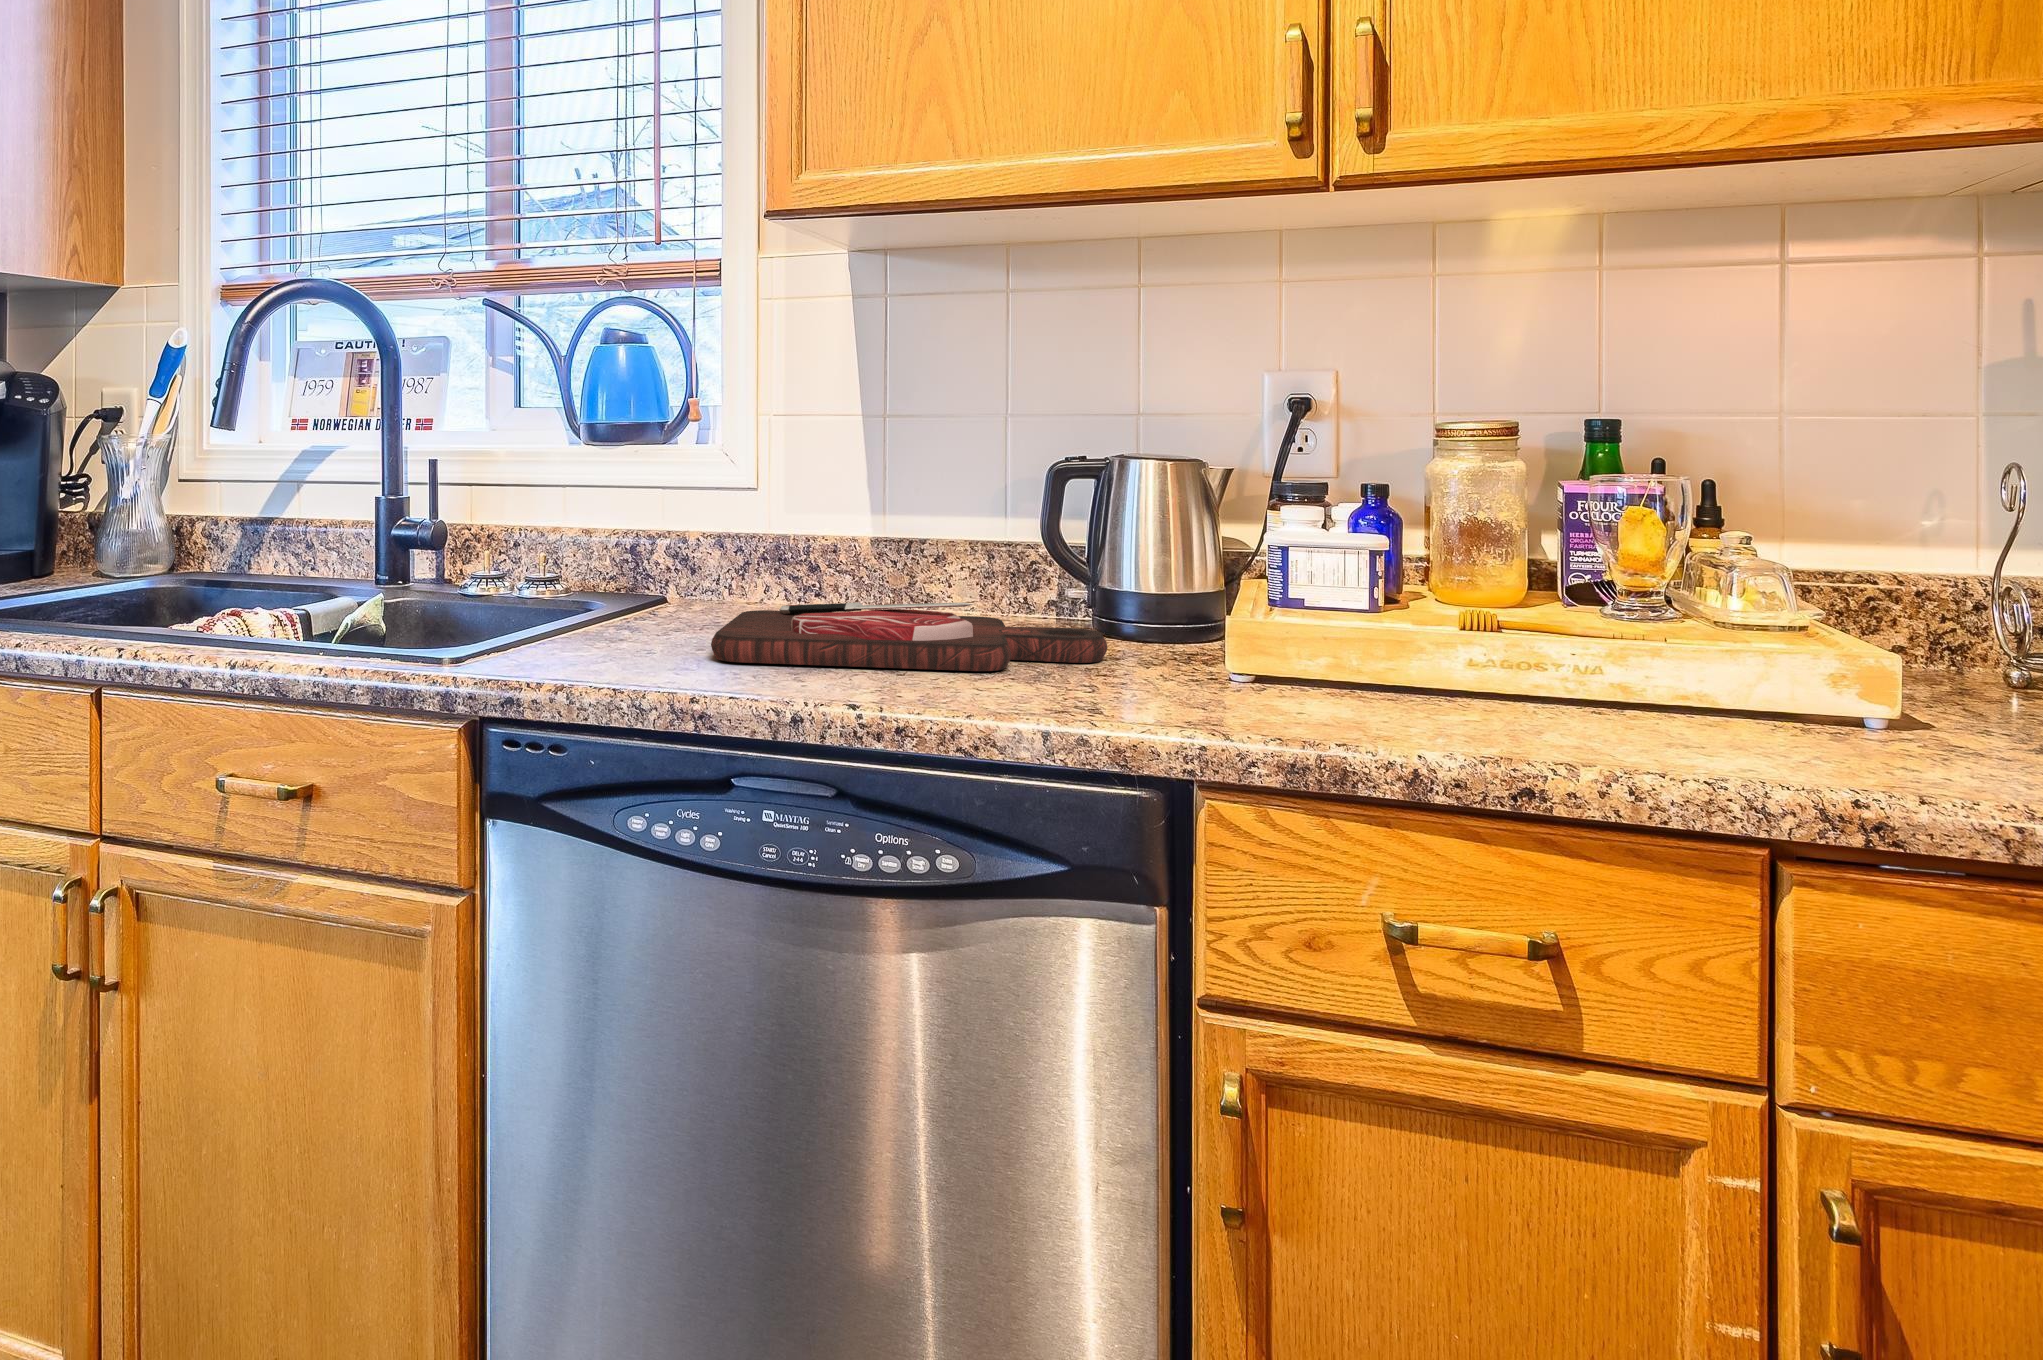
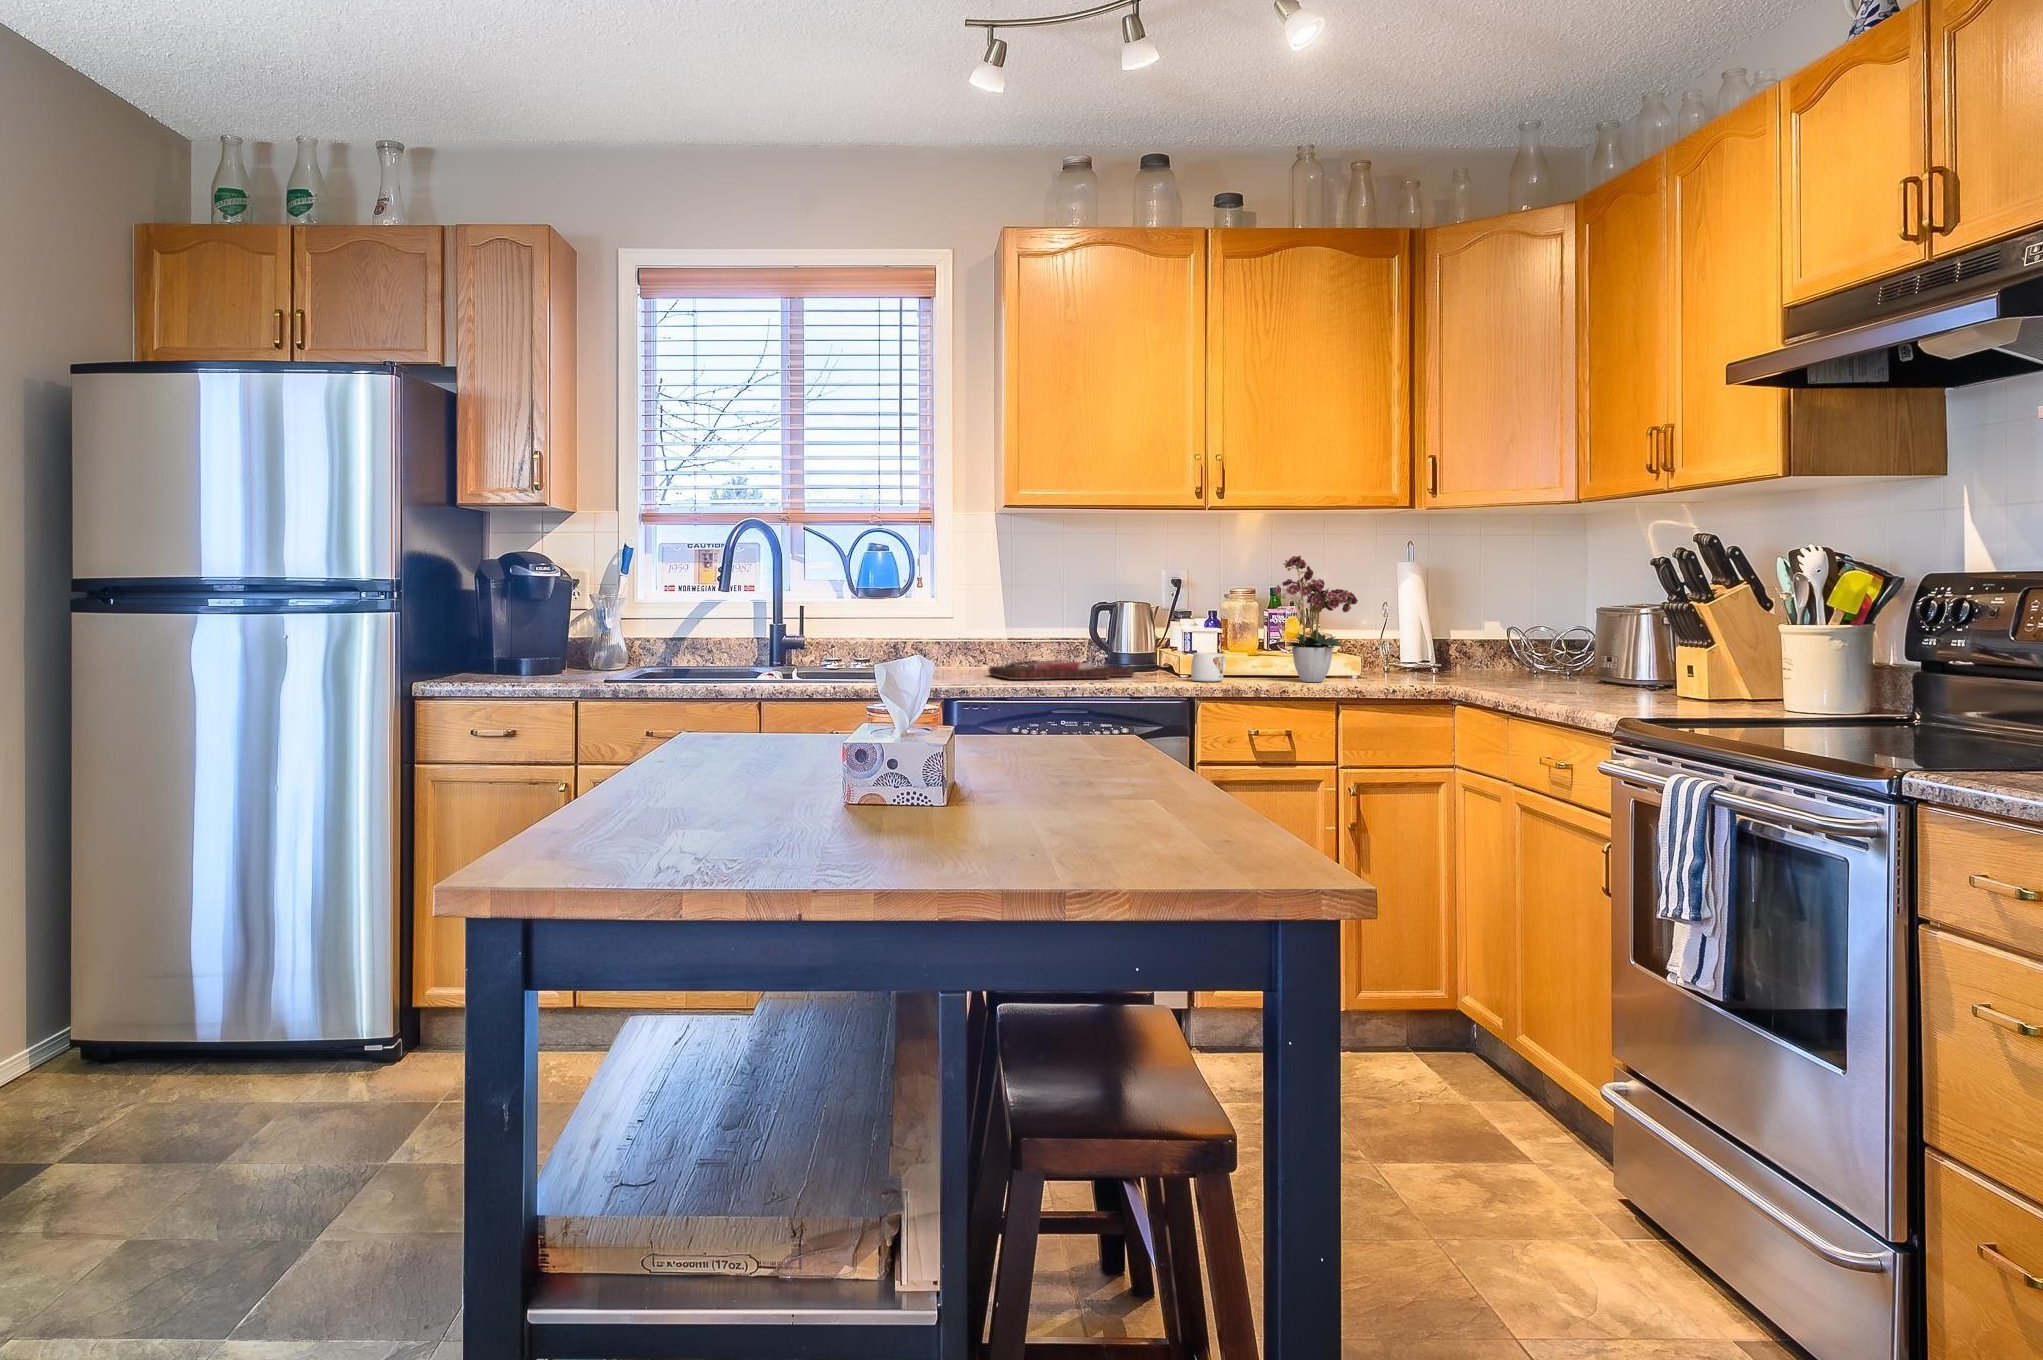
flower arrangement: none [1509,279,1913,750] -> present [1275,556,1358,682]
mug: none [1226,615,1356,716] -> present [1191,653,1226,682]

